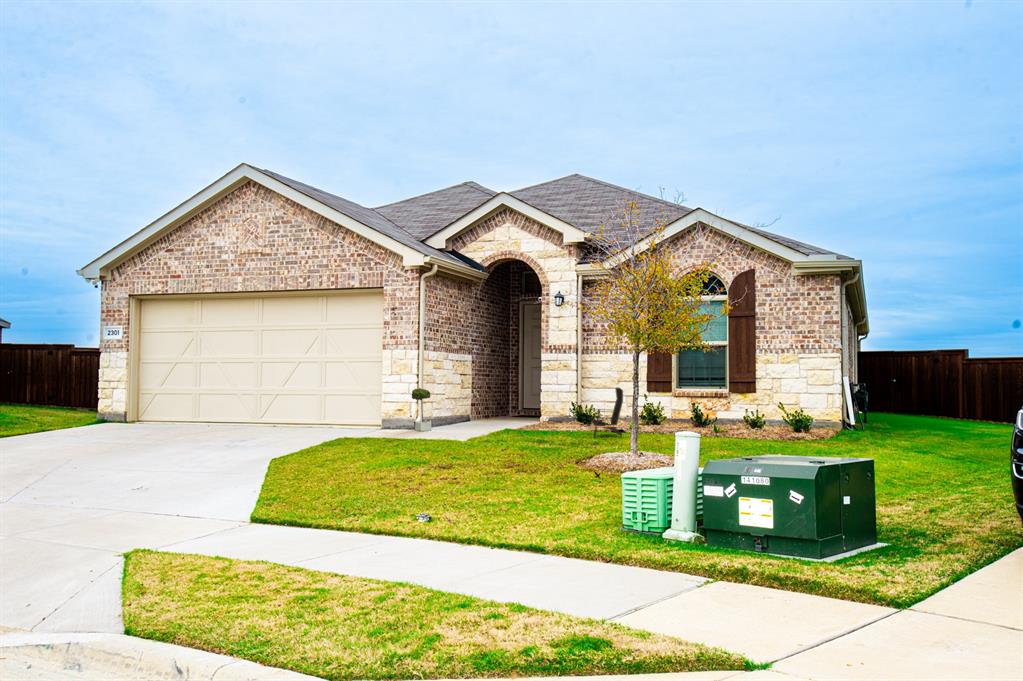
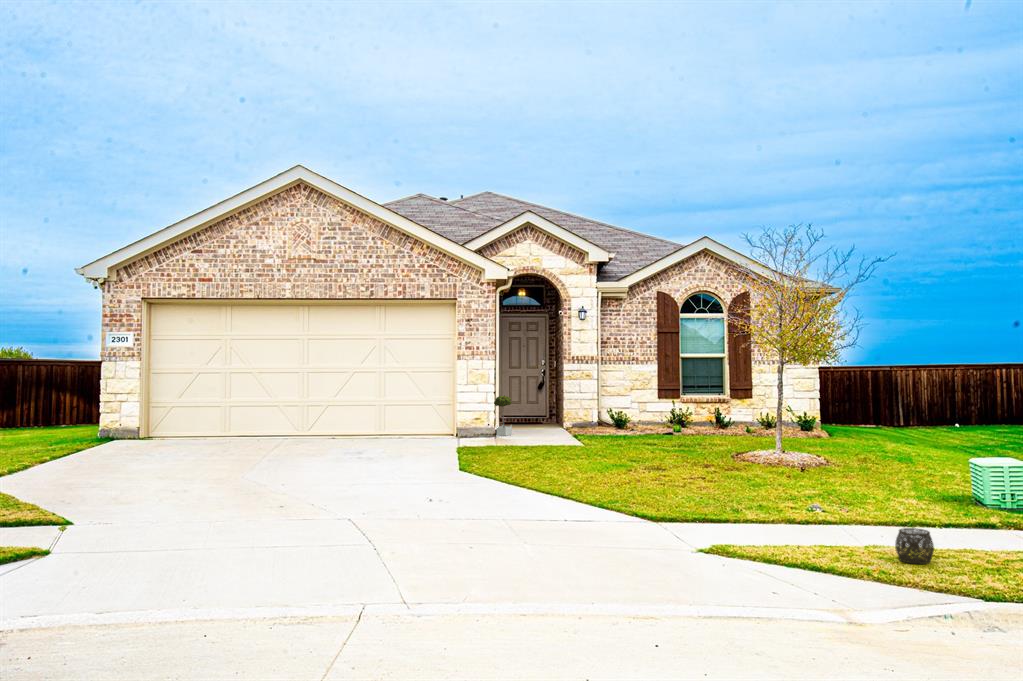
lounge chair: present [593,387,624,438] -> none [613,391,651,436]
woven basket: none [236,539,284,585] -> present [895,528,934,564]

